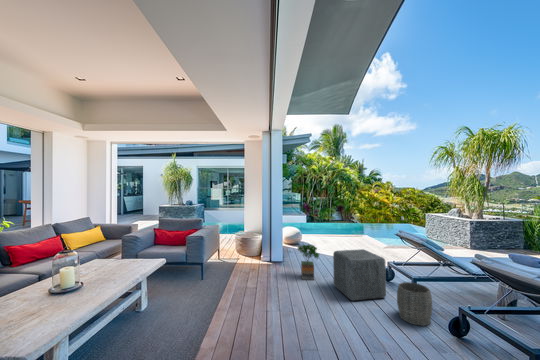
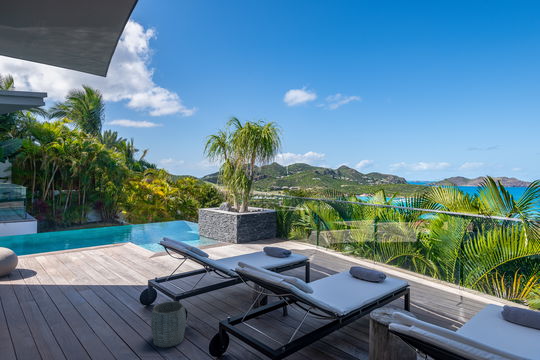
potted tree: present [298,245,319,280] -> none [12,277,54,333]
ottoman: present [333,249,386,300] -> none [74,271,142,342]

